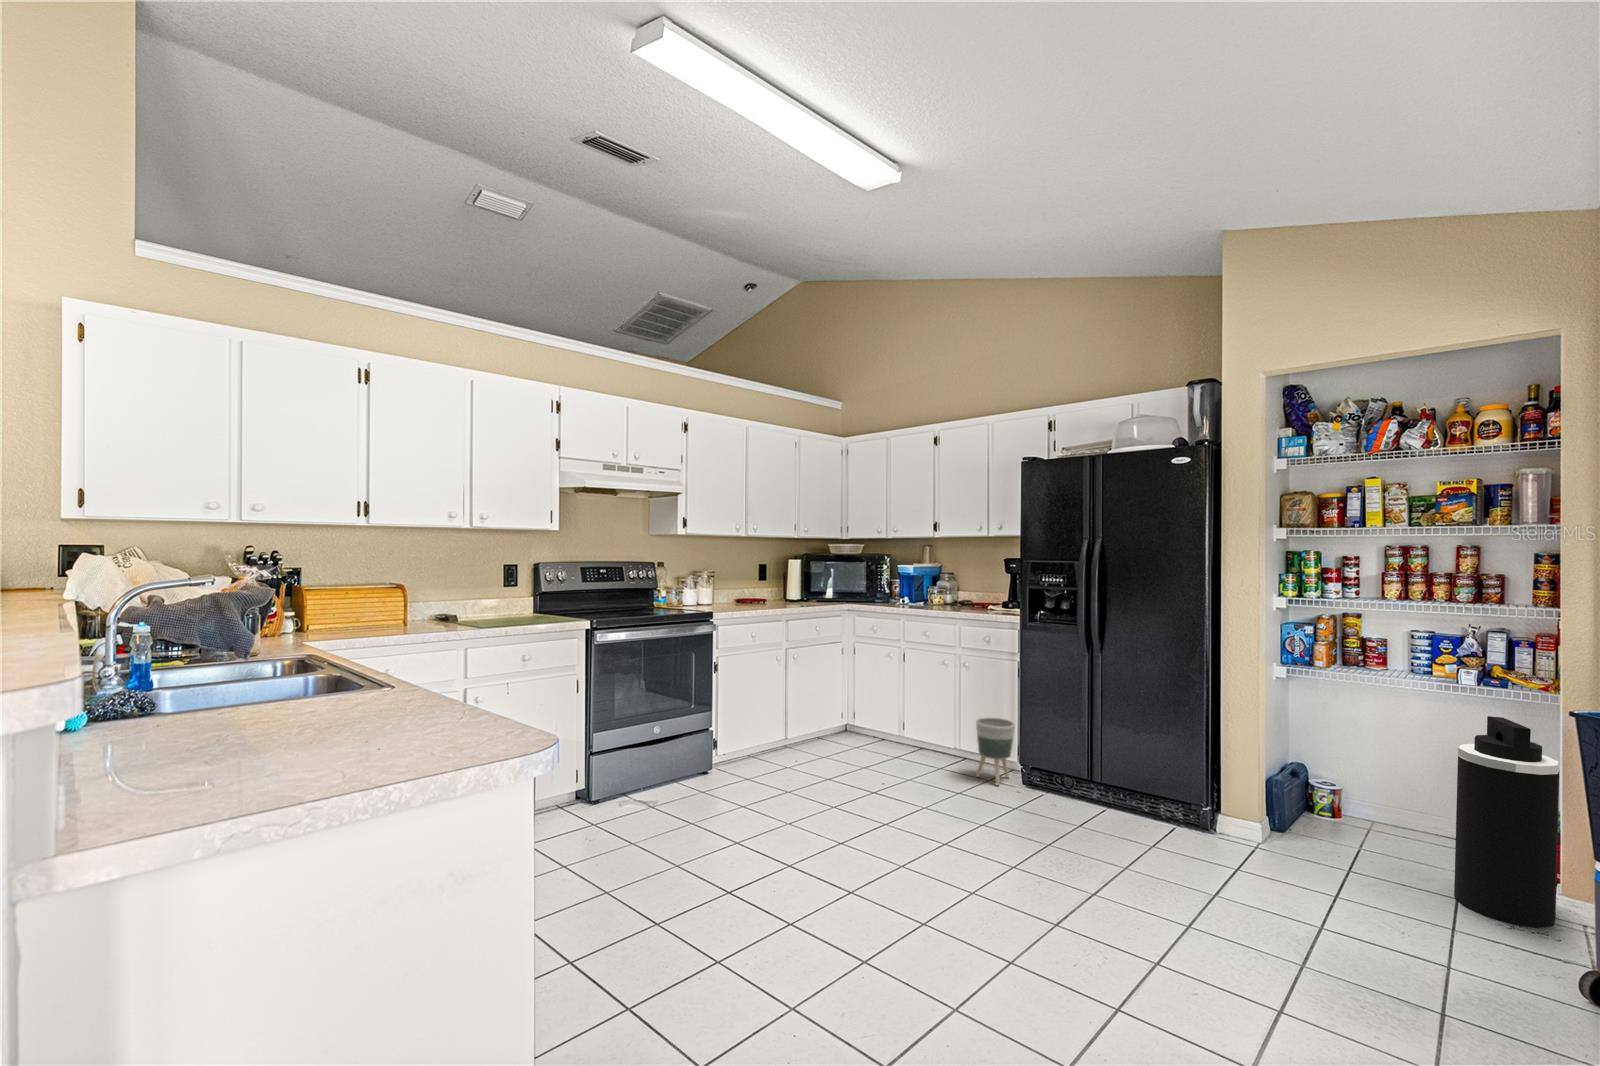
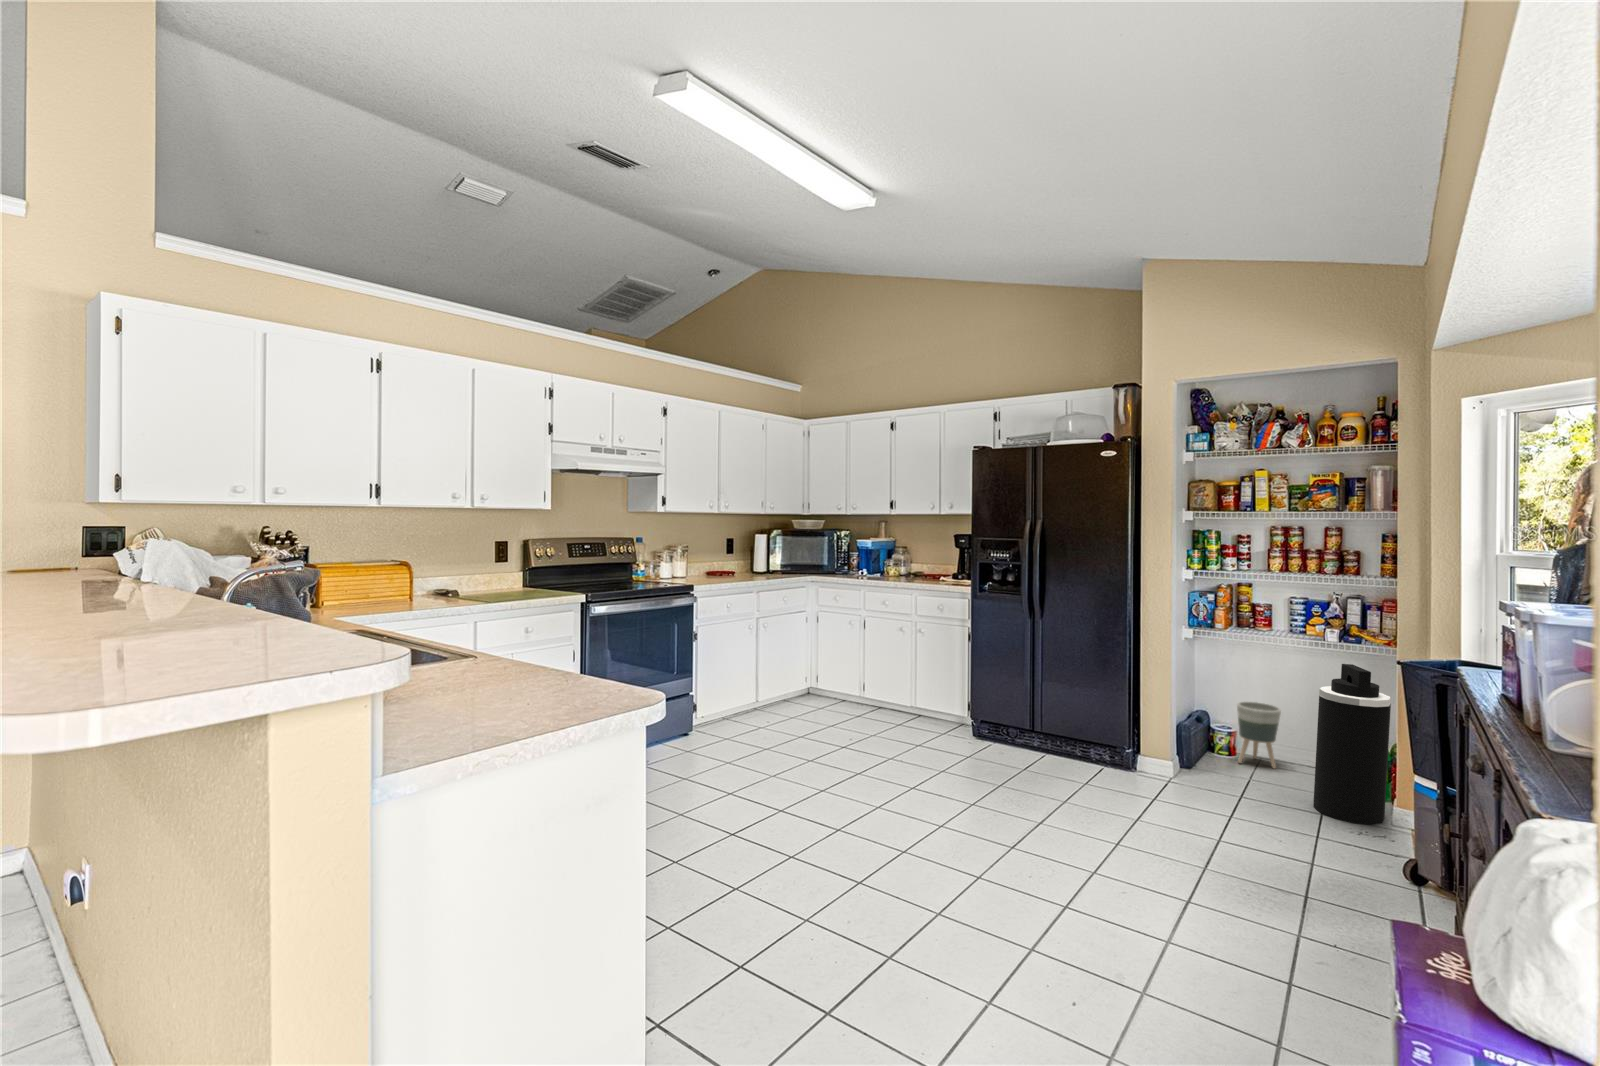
planter: present [976,718,1015,786] -> present [1237,702,1281,769]

